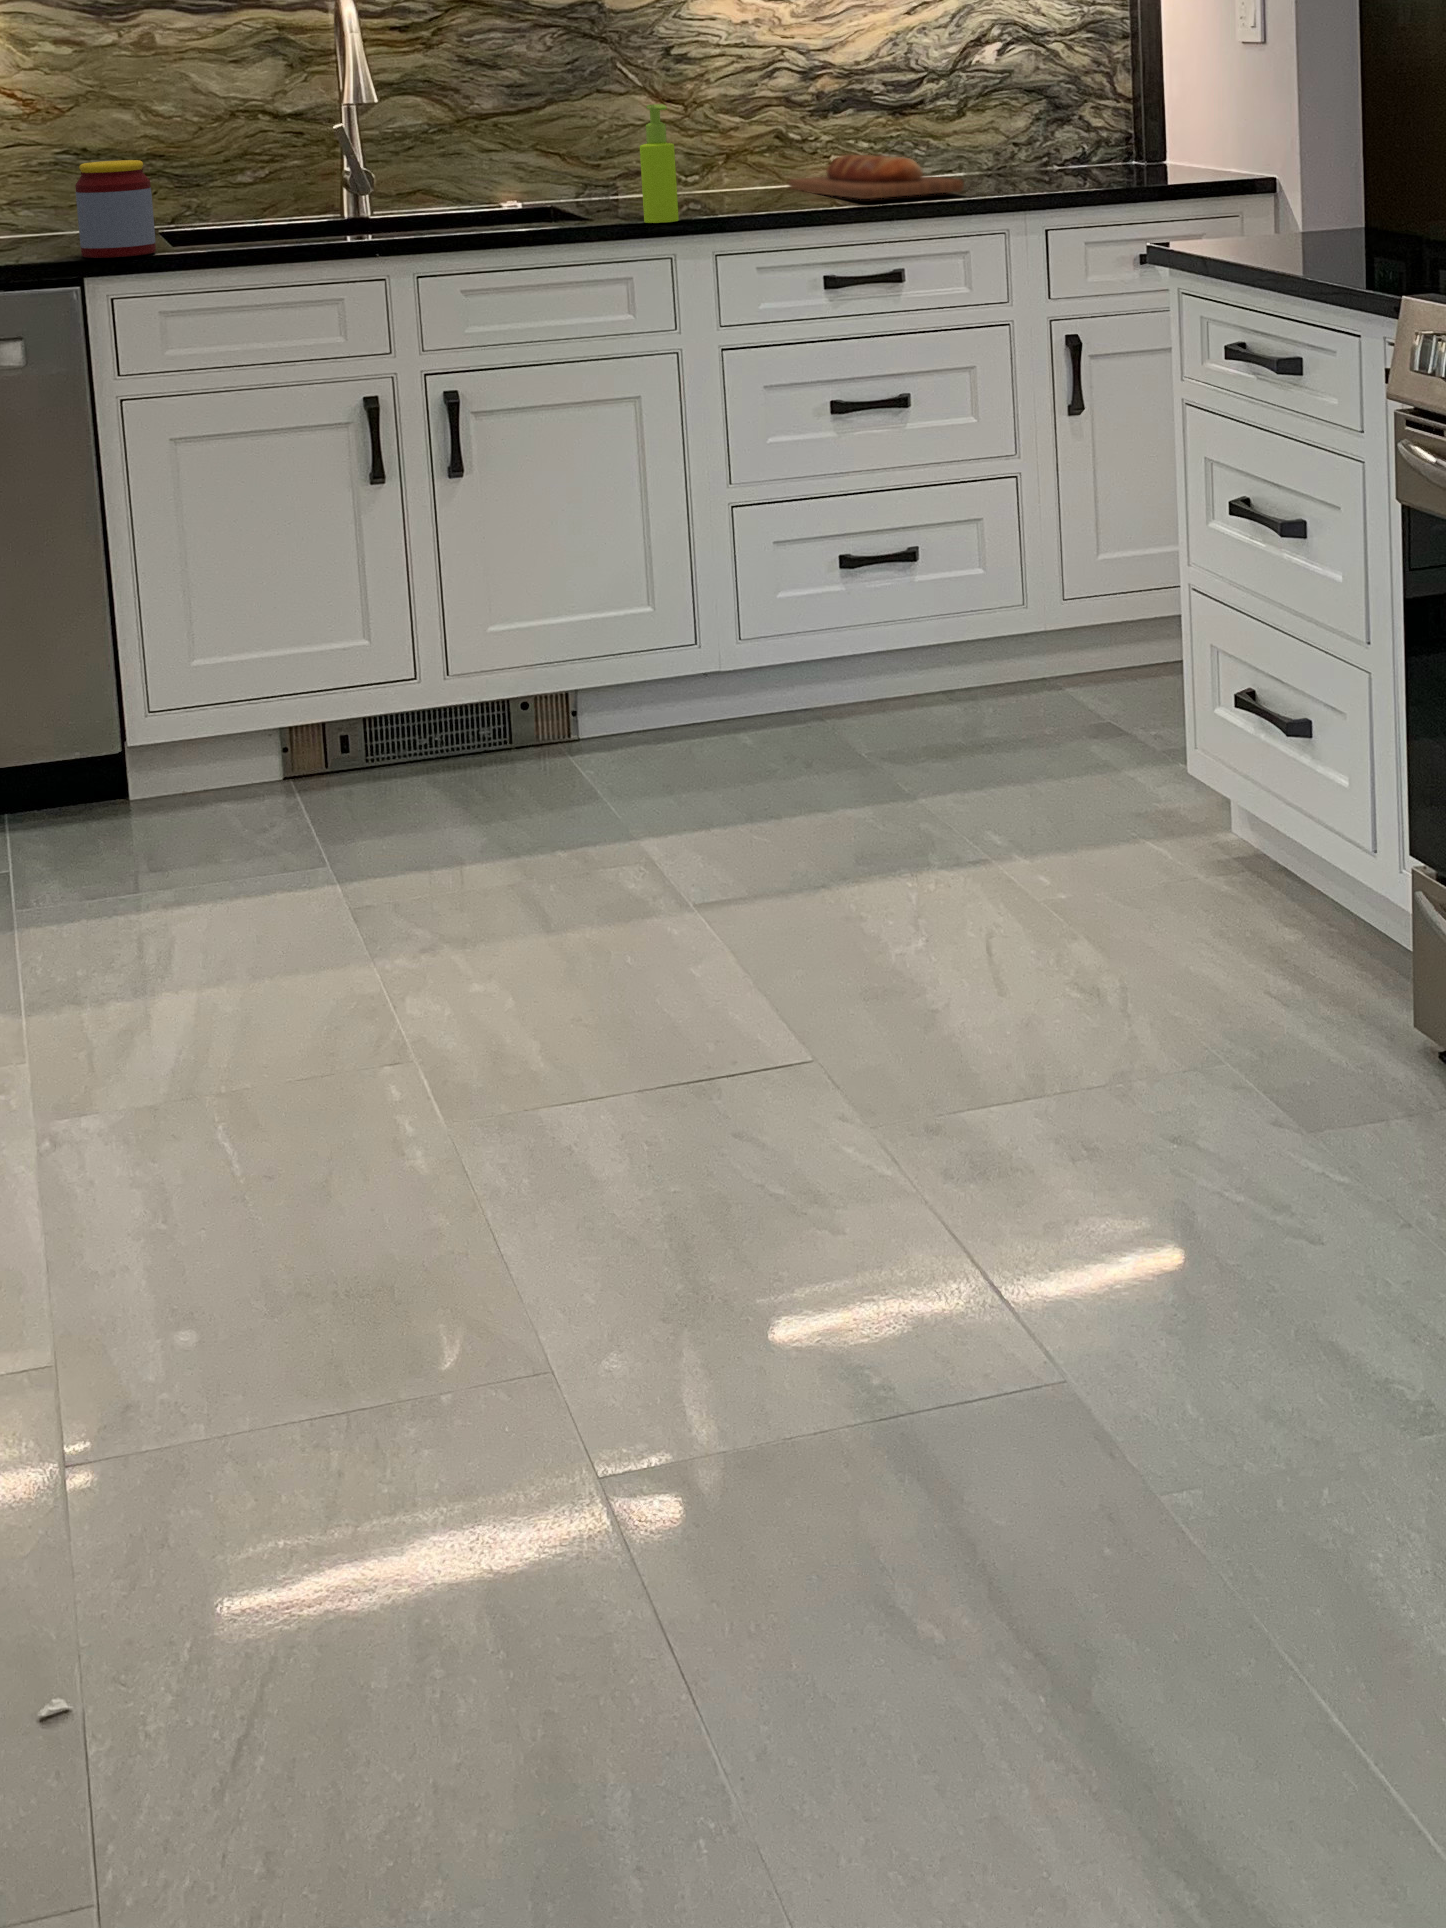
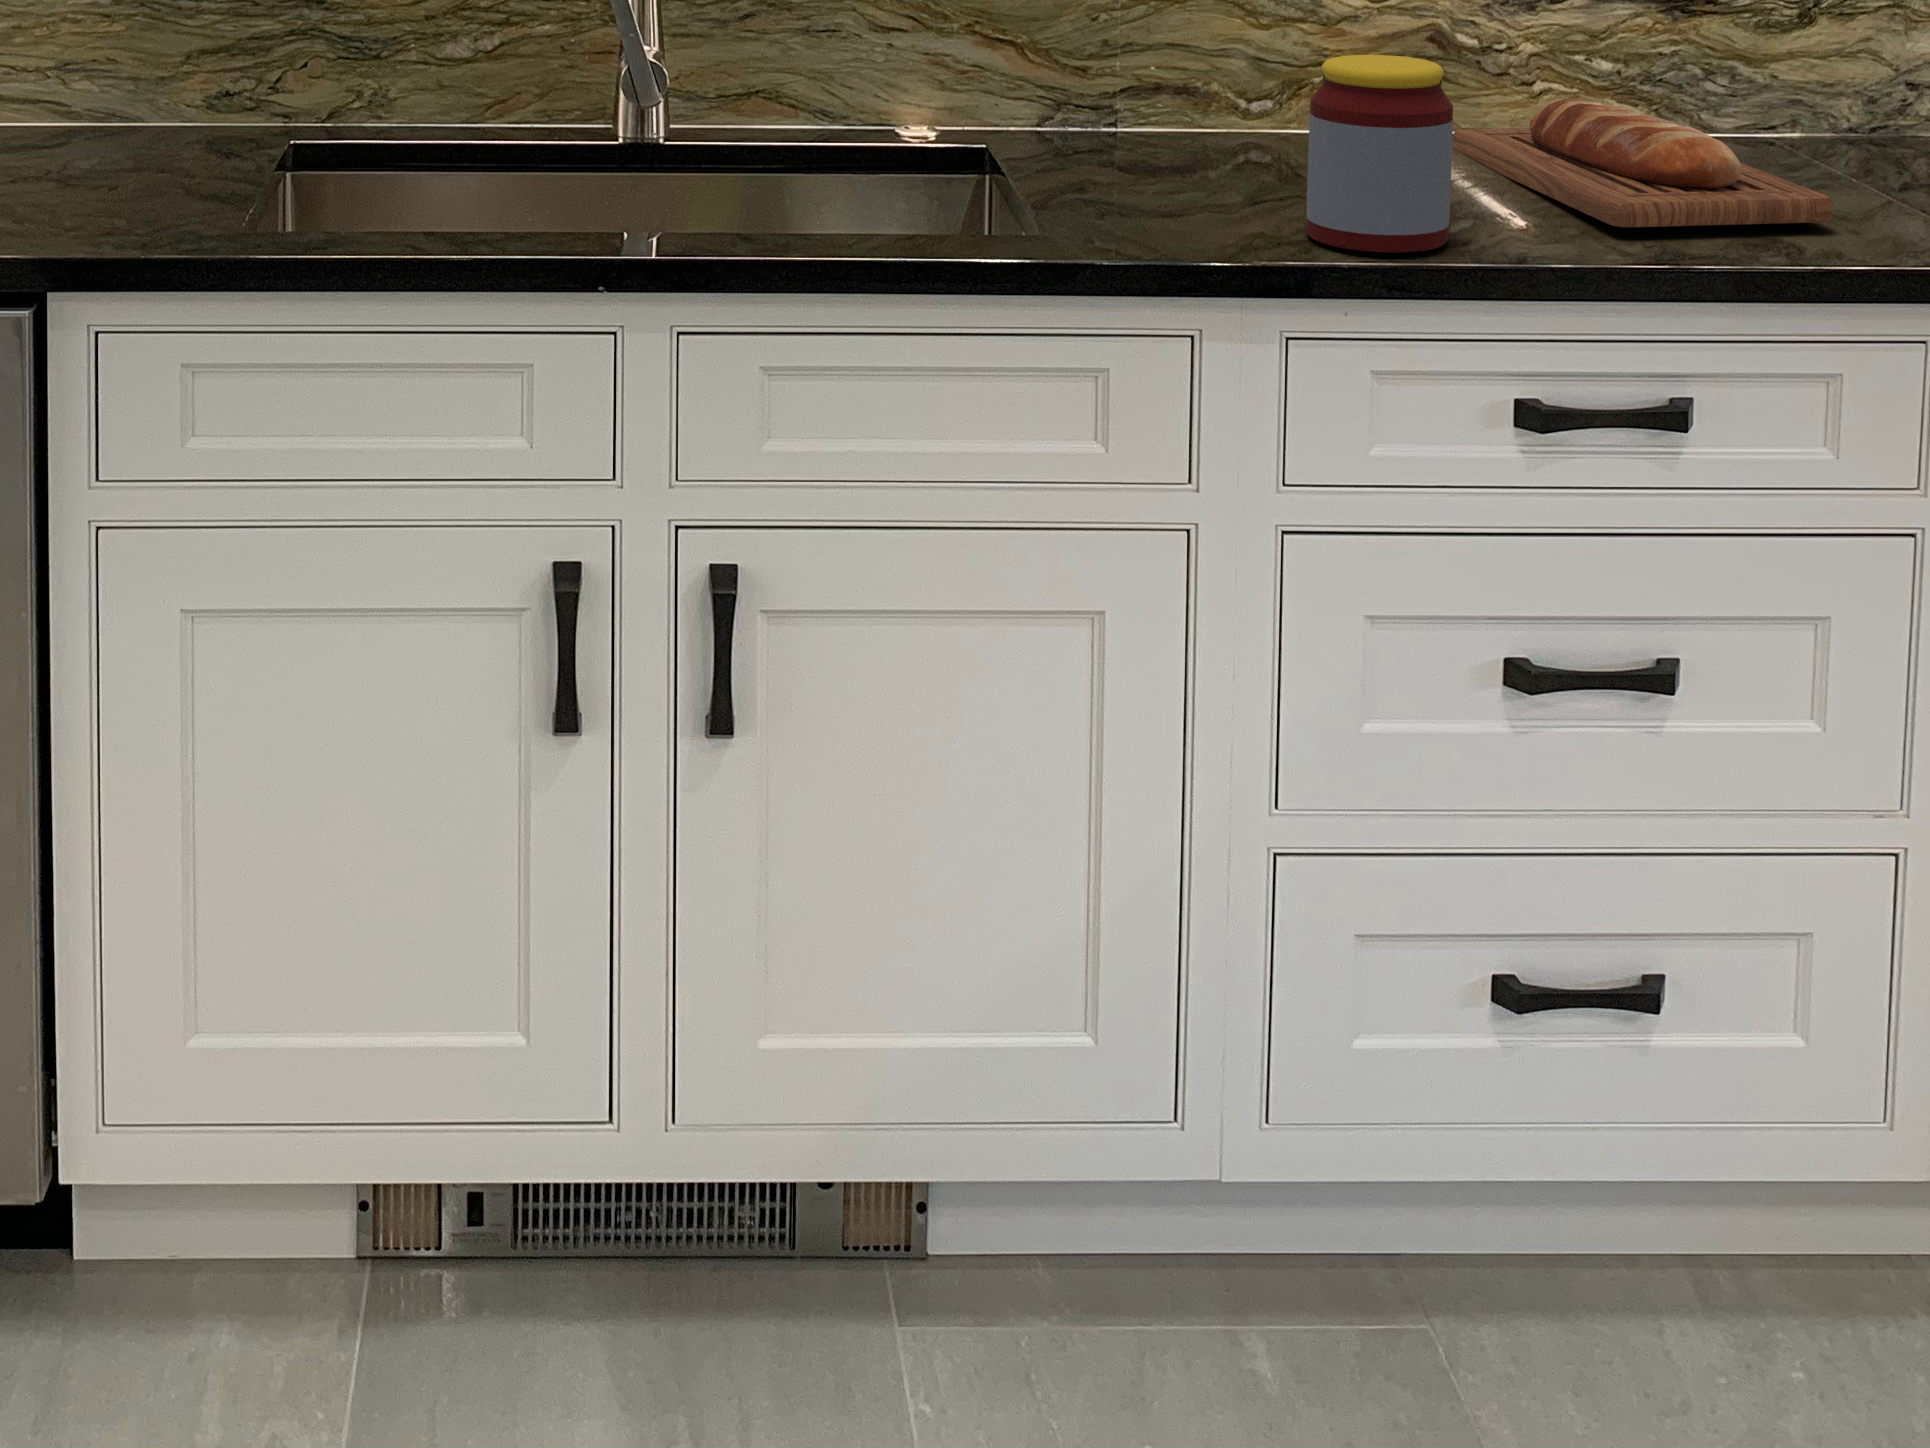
soap dispenser: present [640,104,679,223] -> none [1146,12,1222,258]
jar: present [75,160,156,258] -> present [1306,55,1453,253]

